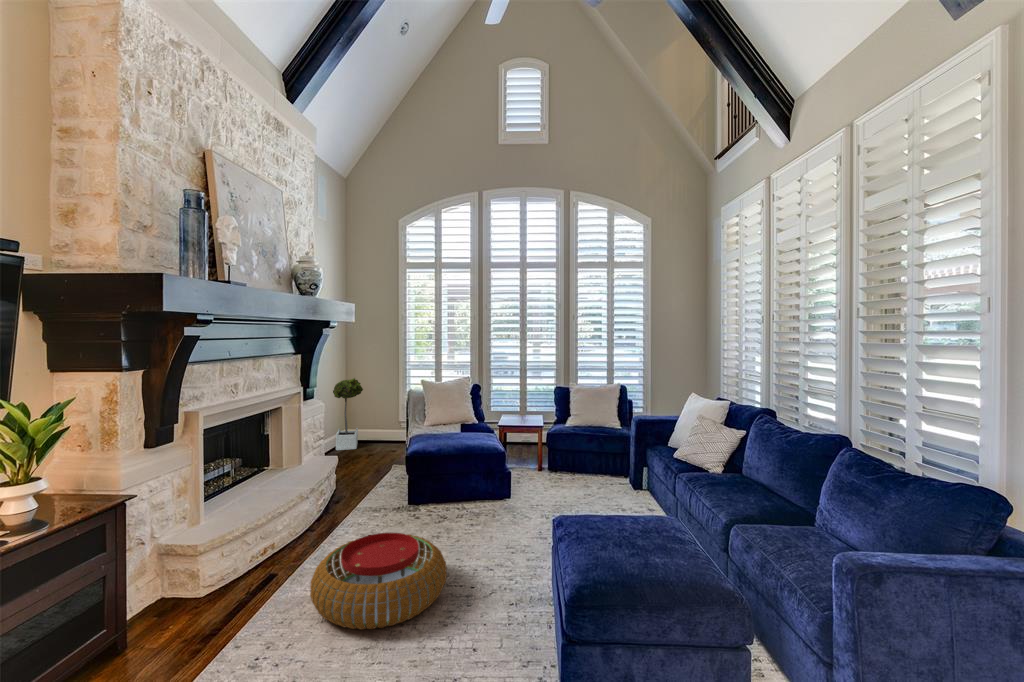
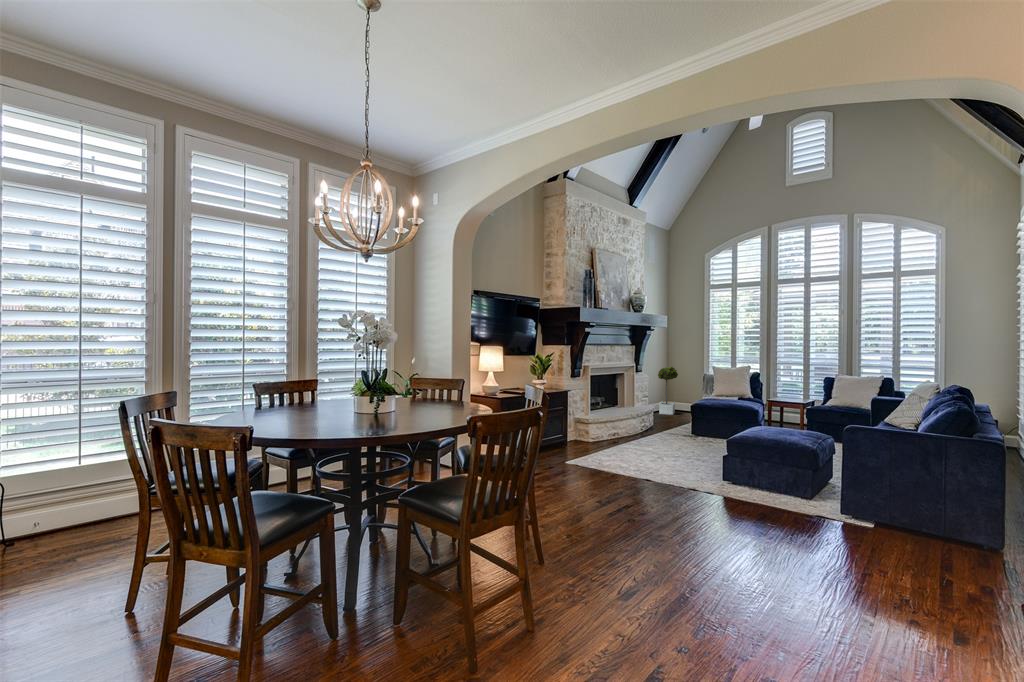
pouf: present [310,533,447,630] -> none [632,428,696,460]

